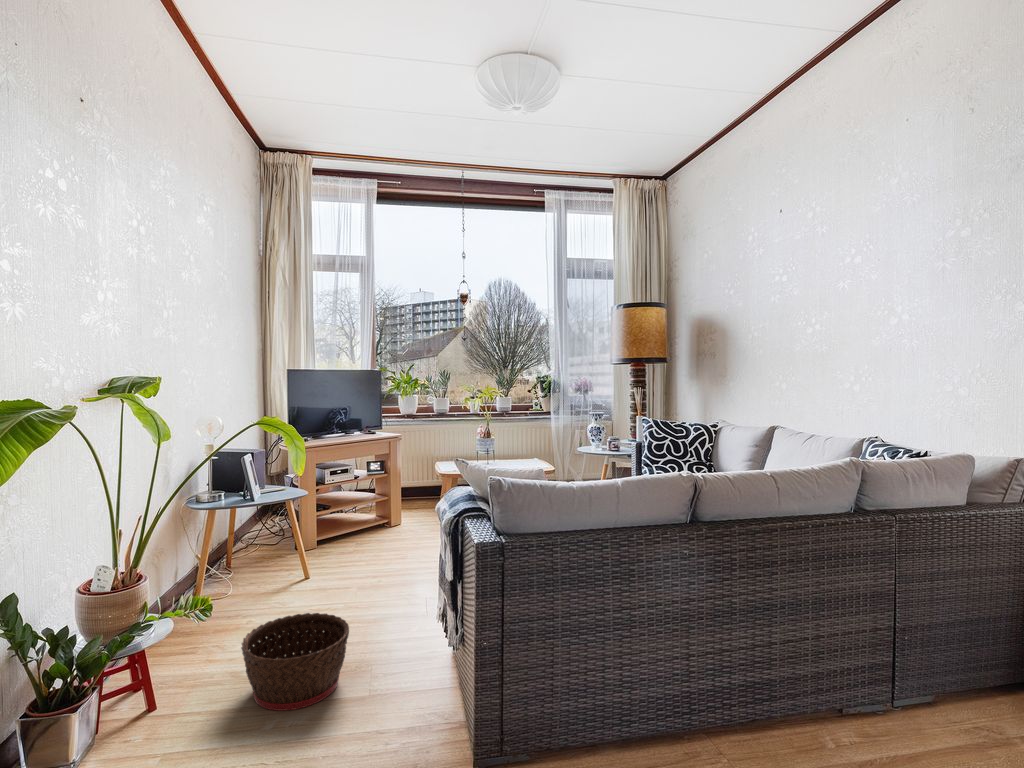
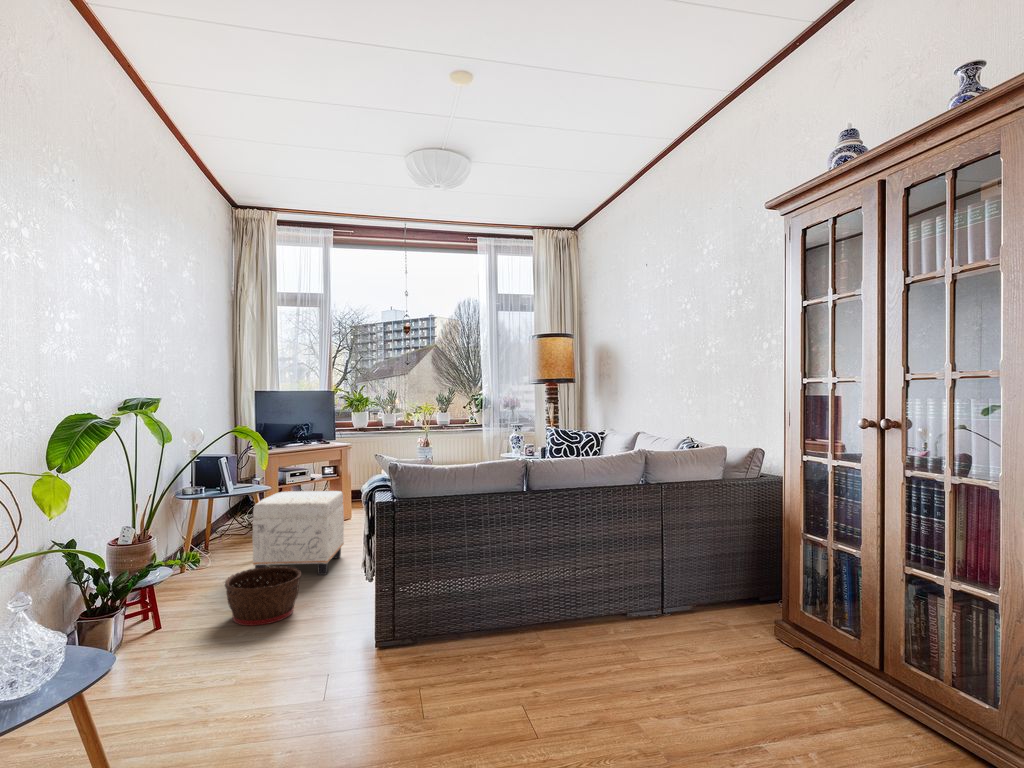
ottoman: none [283,498,398,613] -> present [253,491,344,575]

